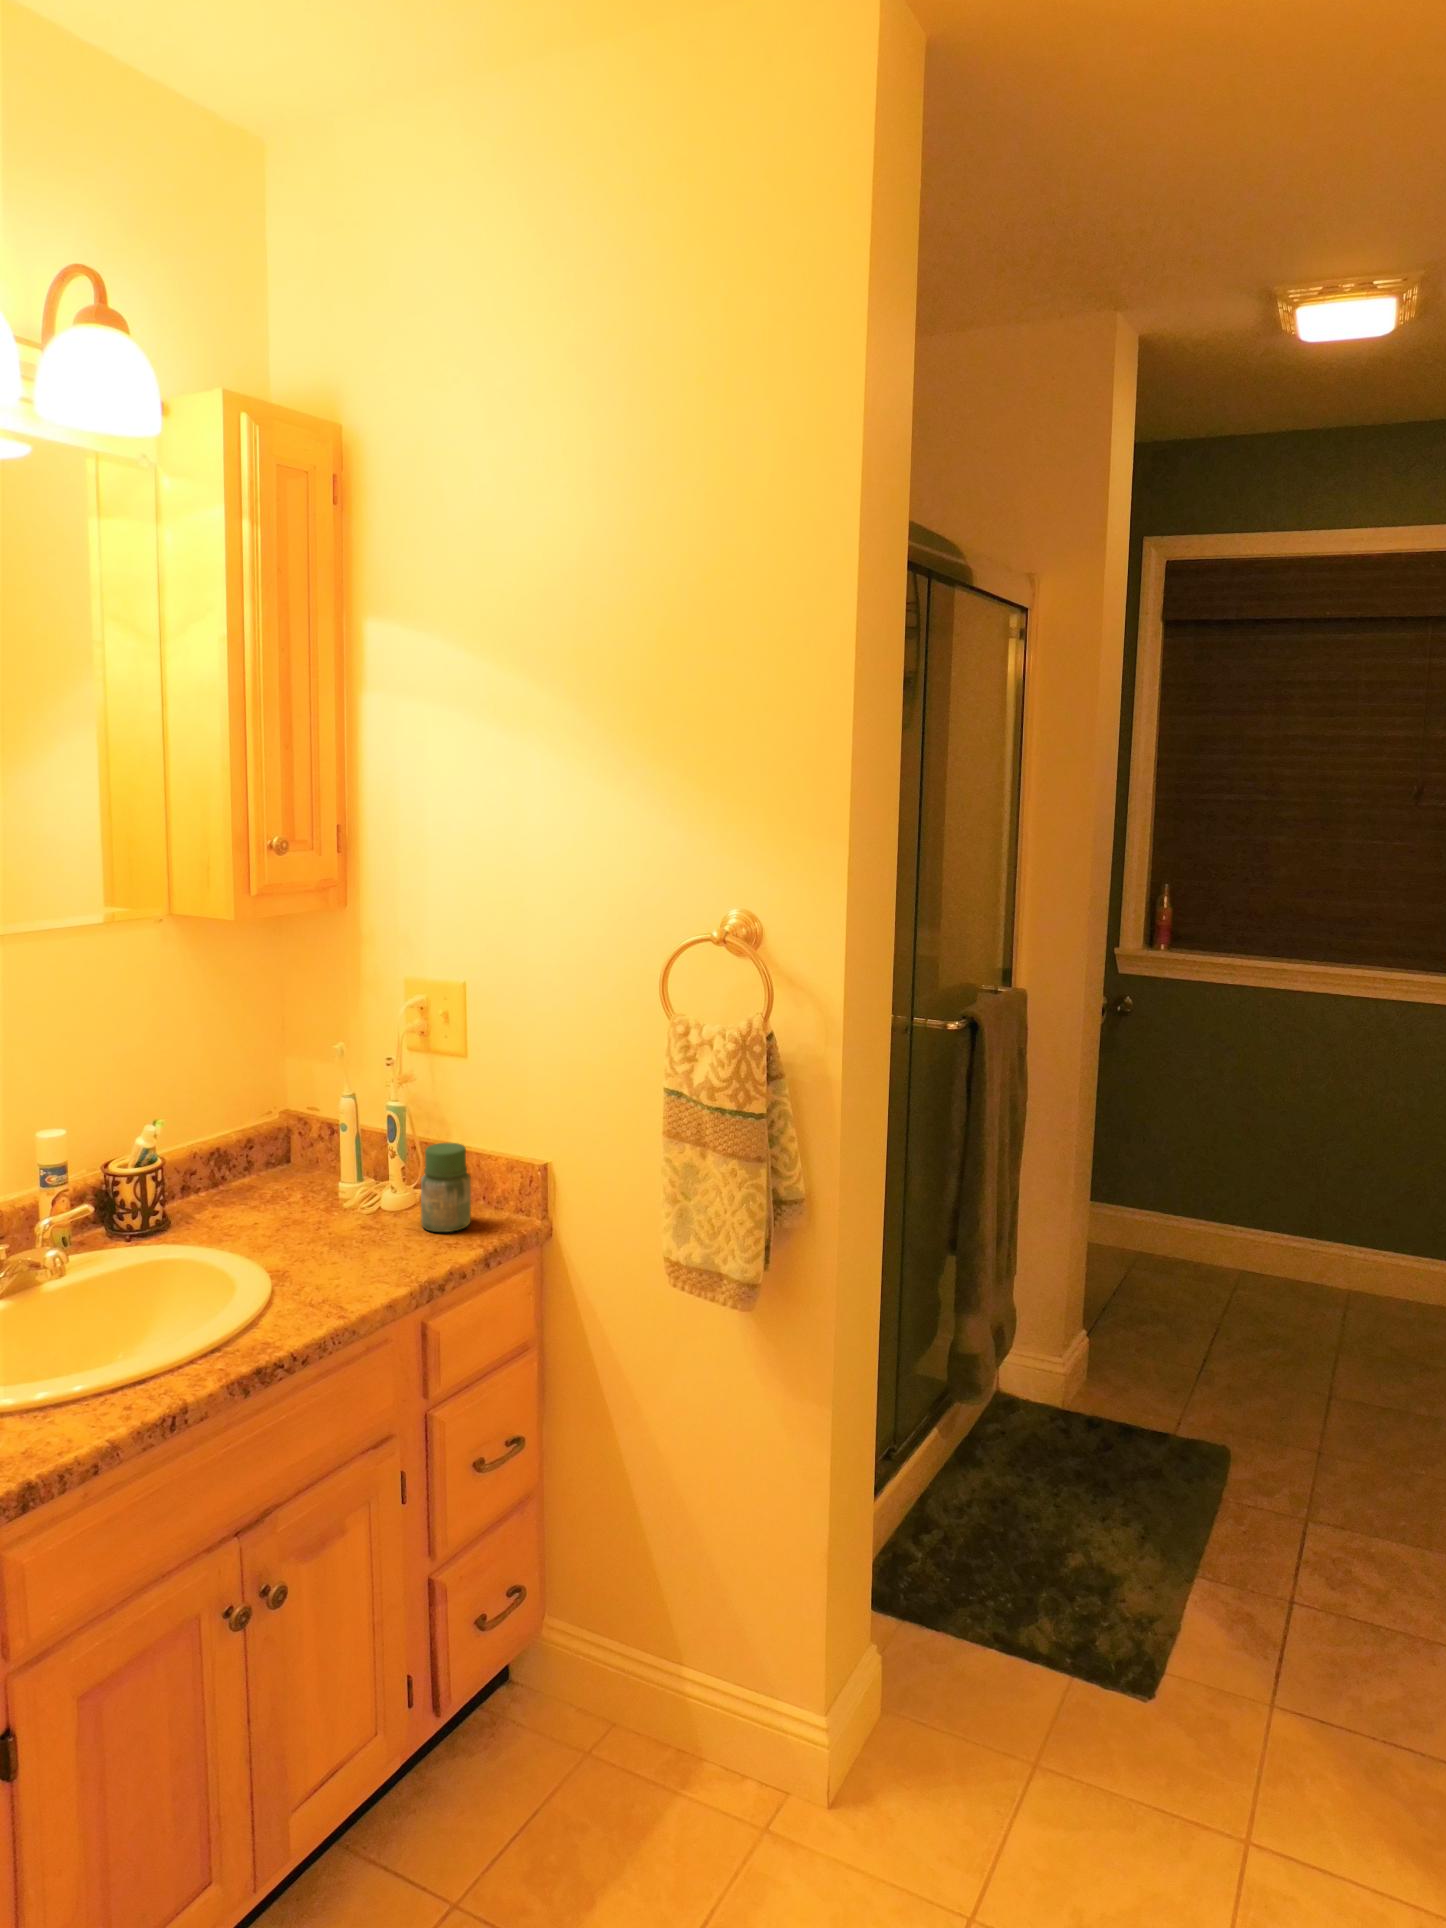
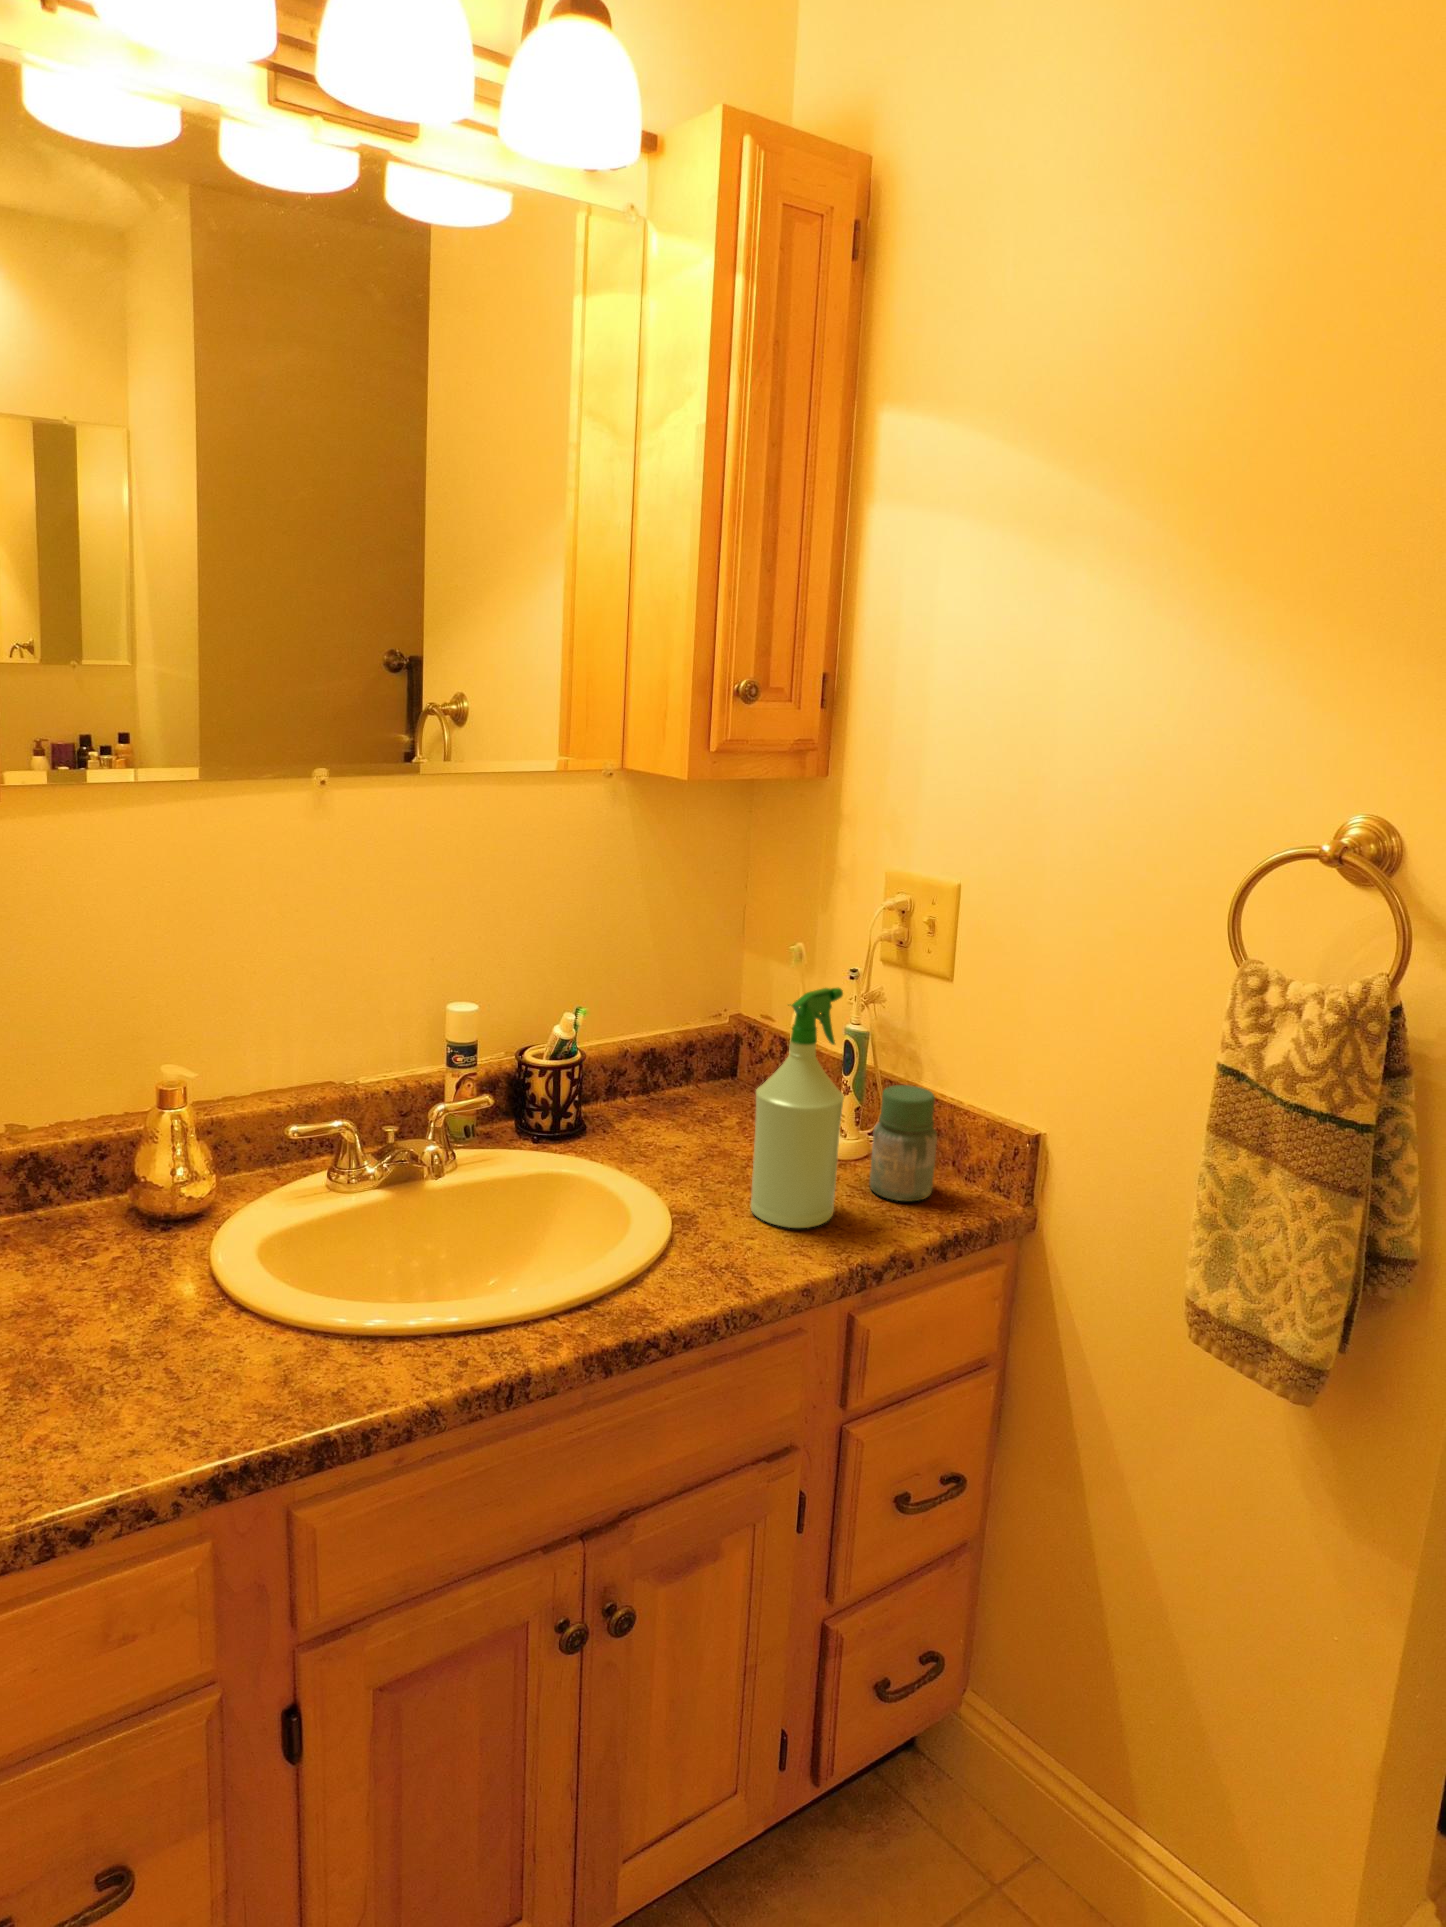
spray bottle: none [328,1074,400,1266] -> present [751,988,844,1228]

